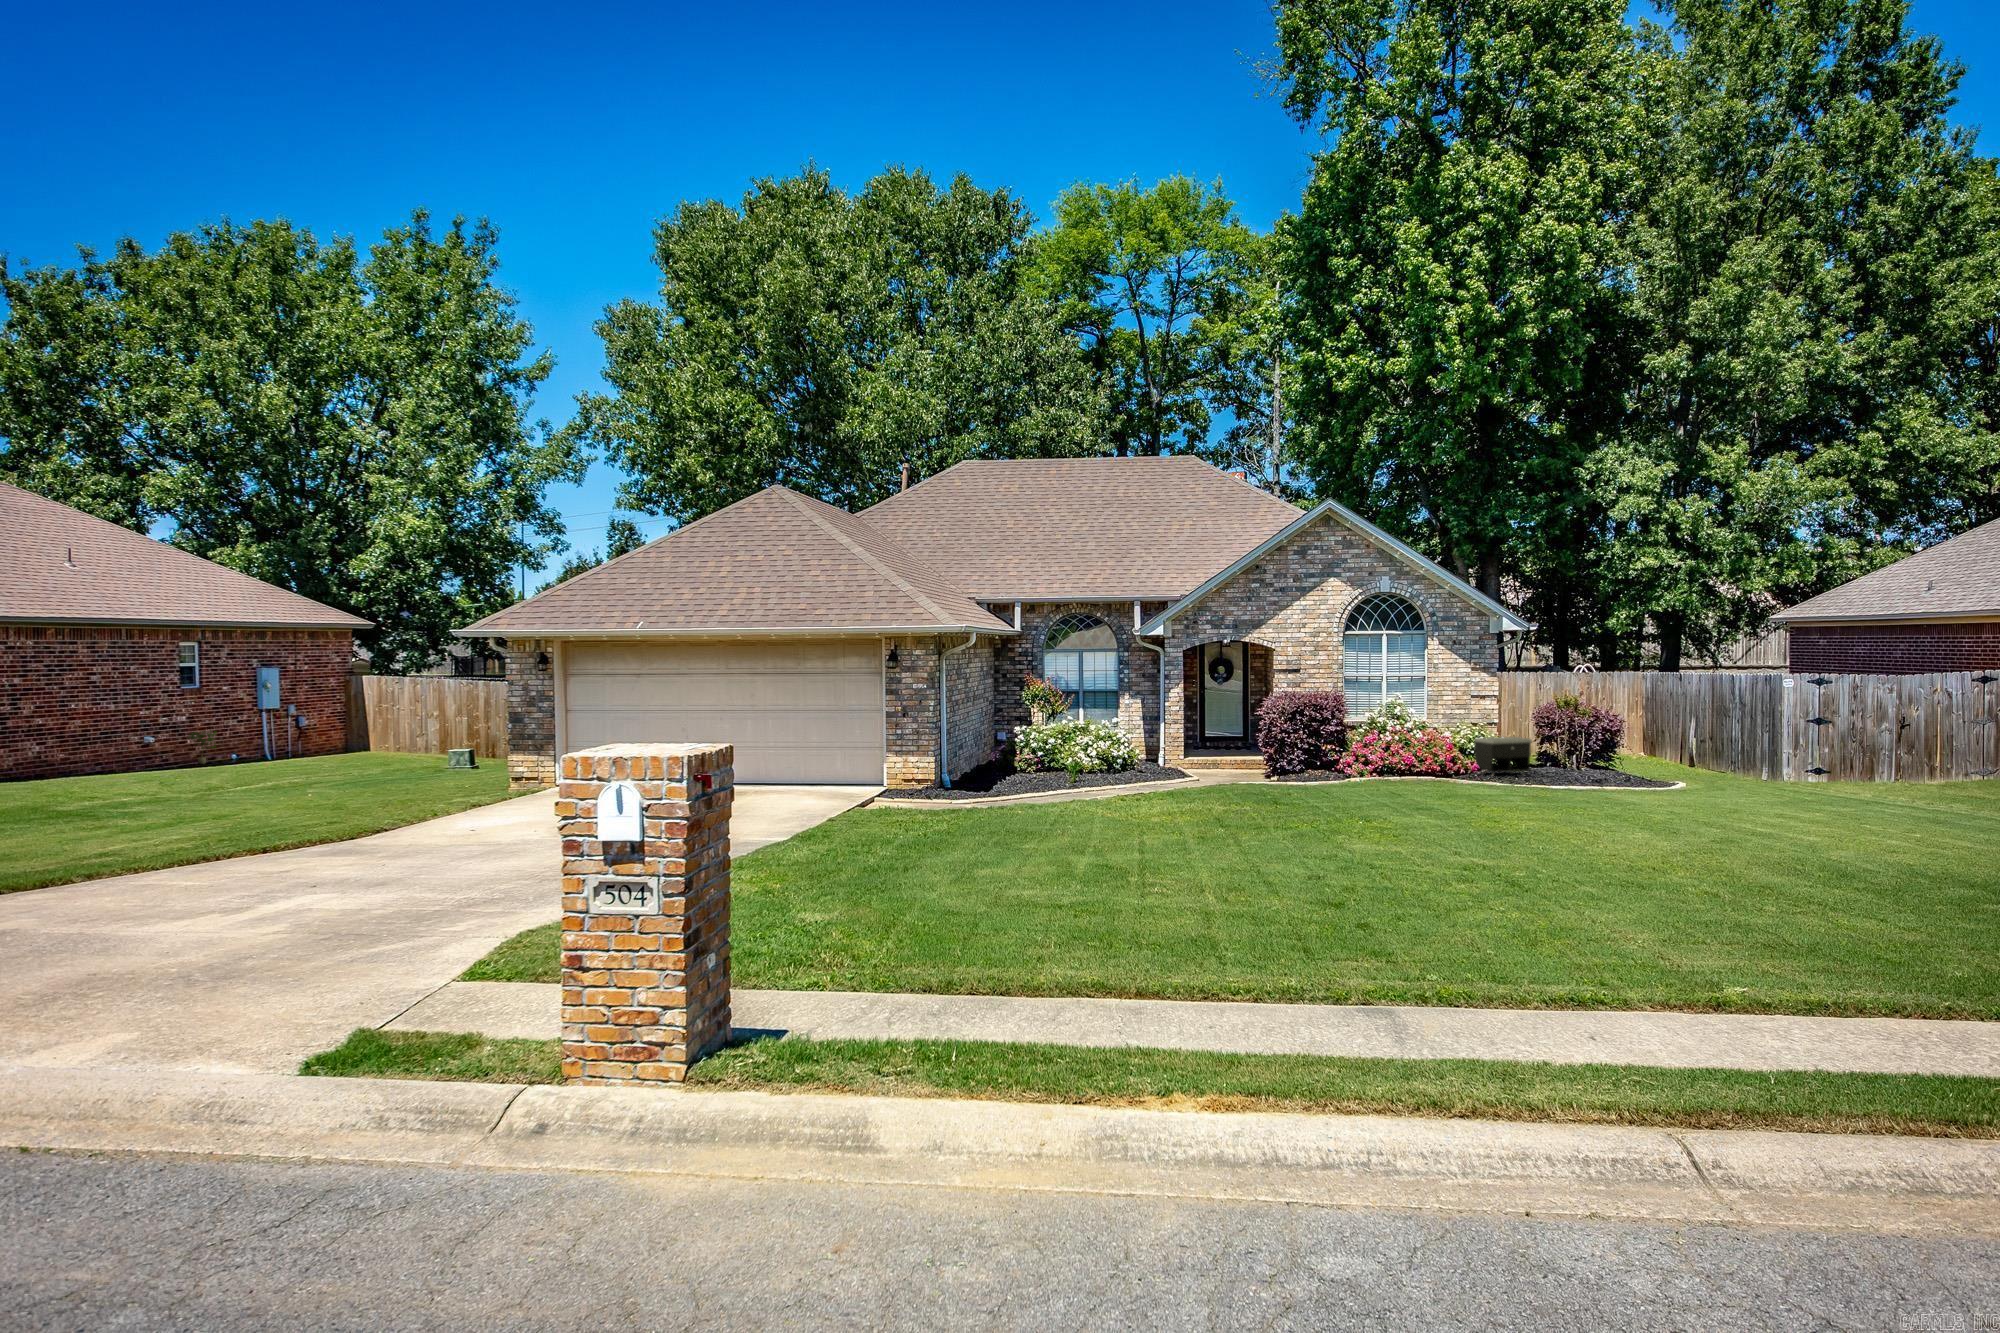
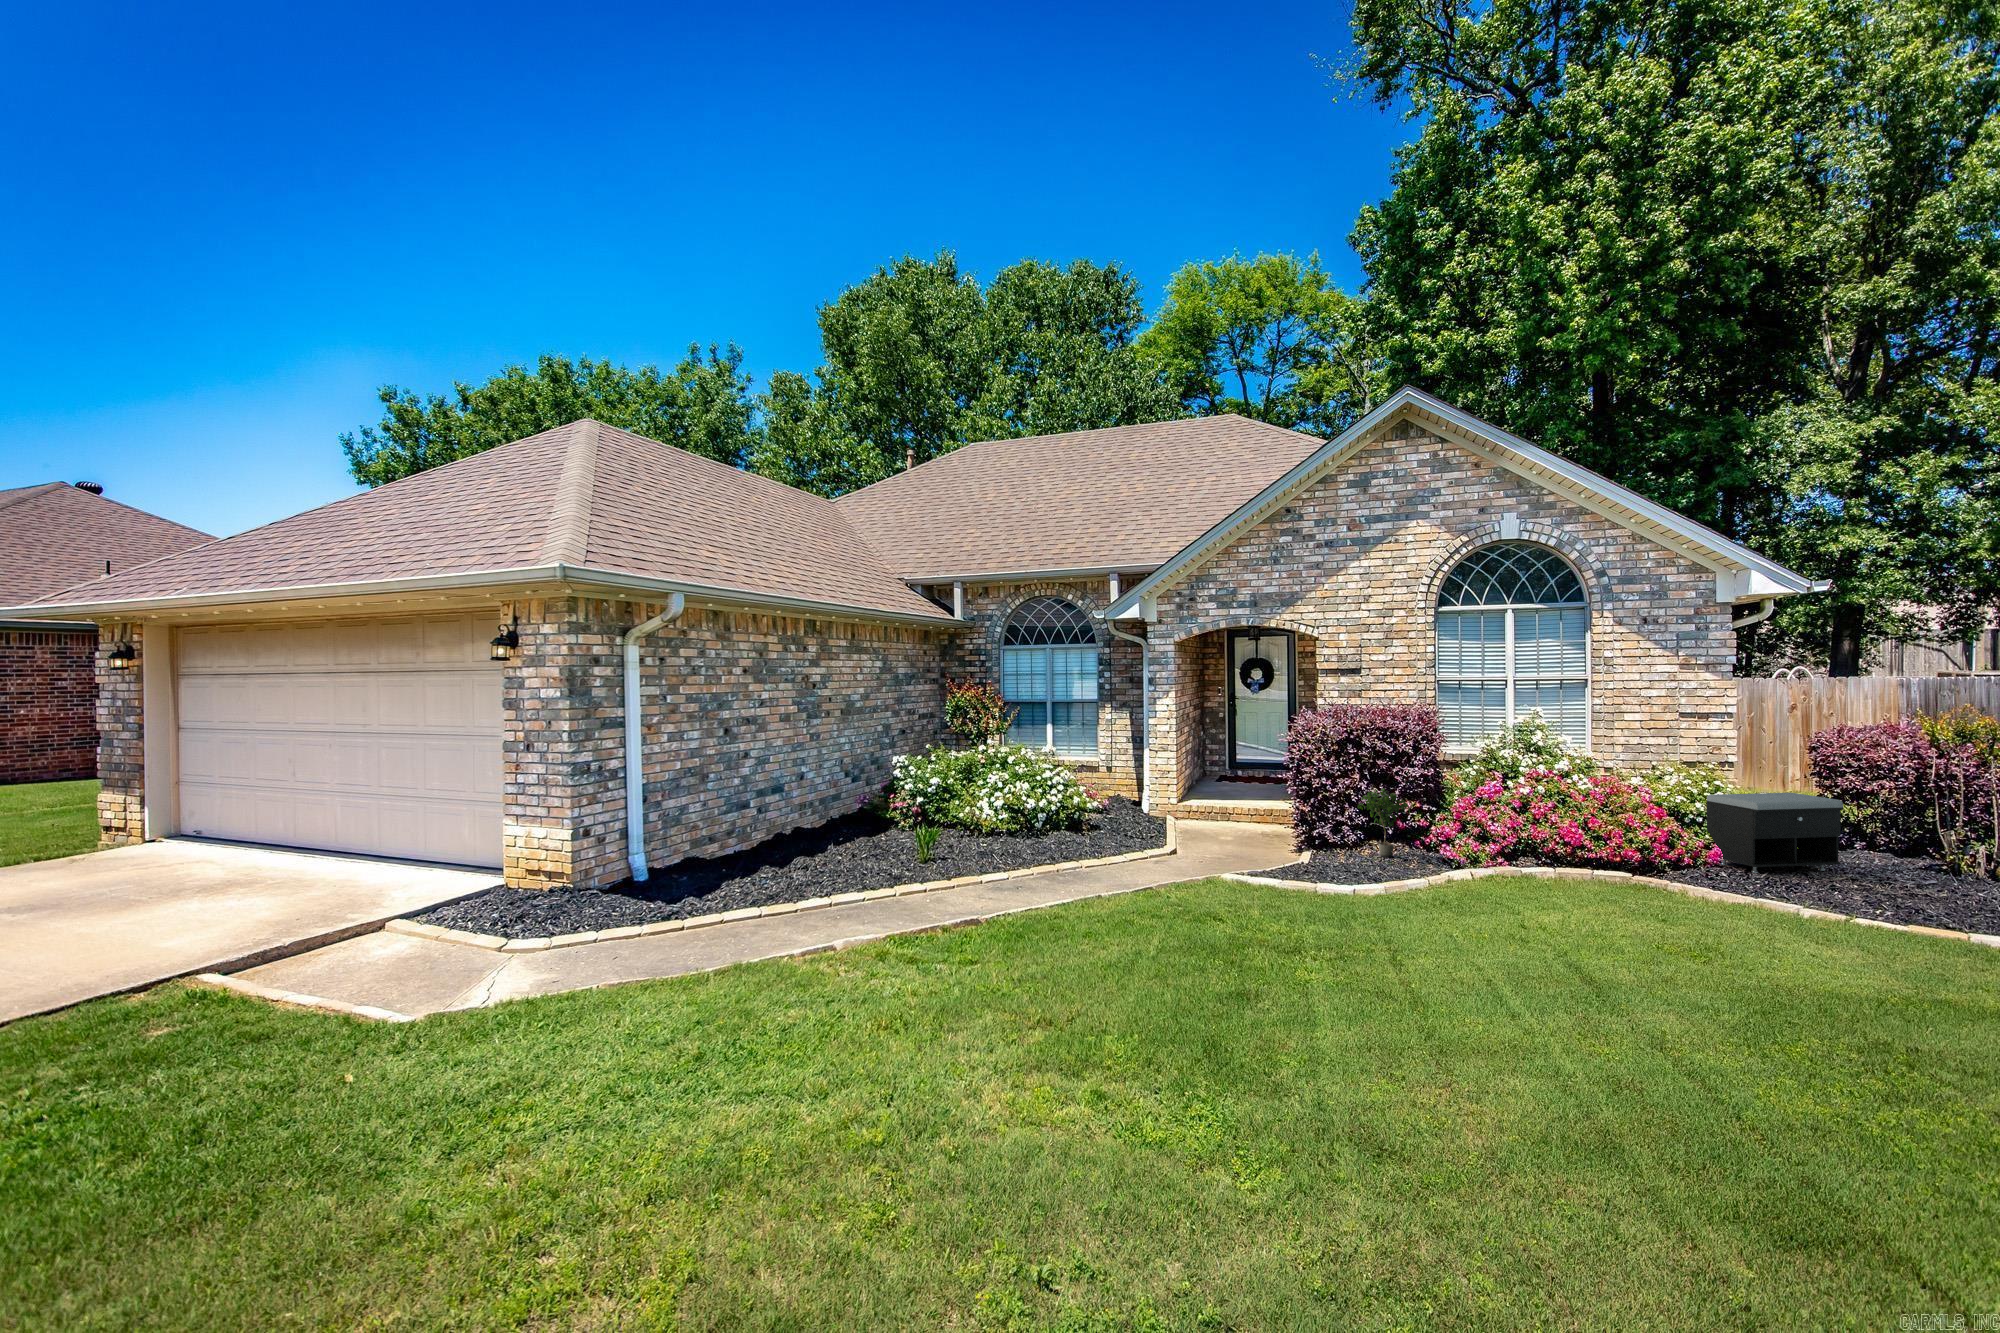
potted plant: present [188,731,216,764] -> present [1358,789,1408,857]

